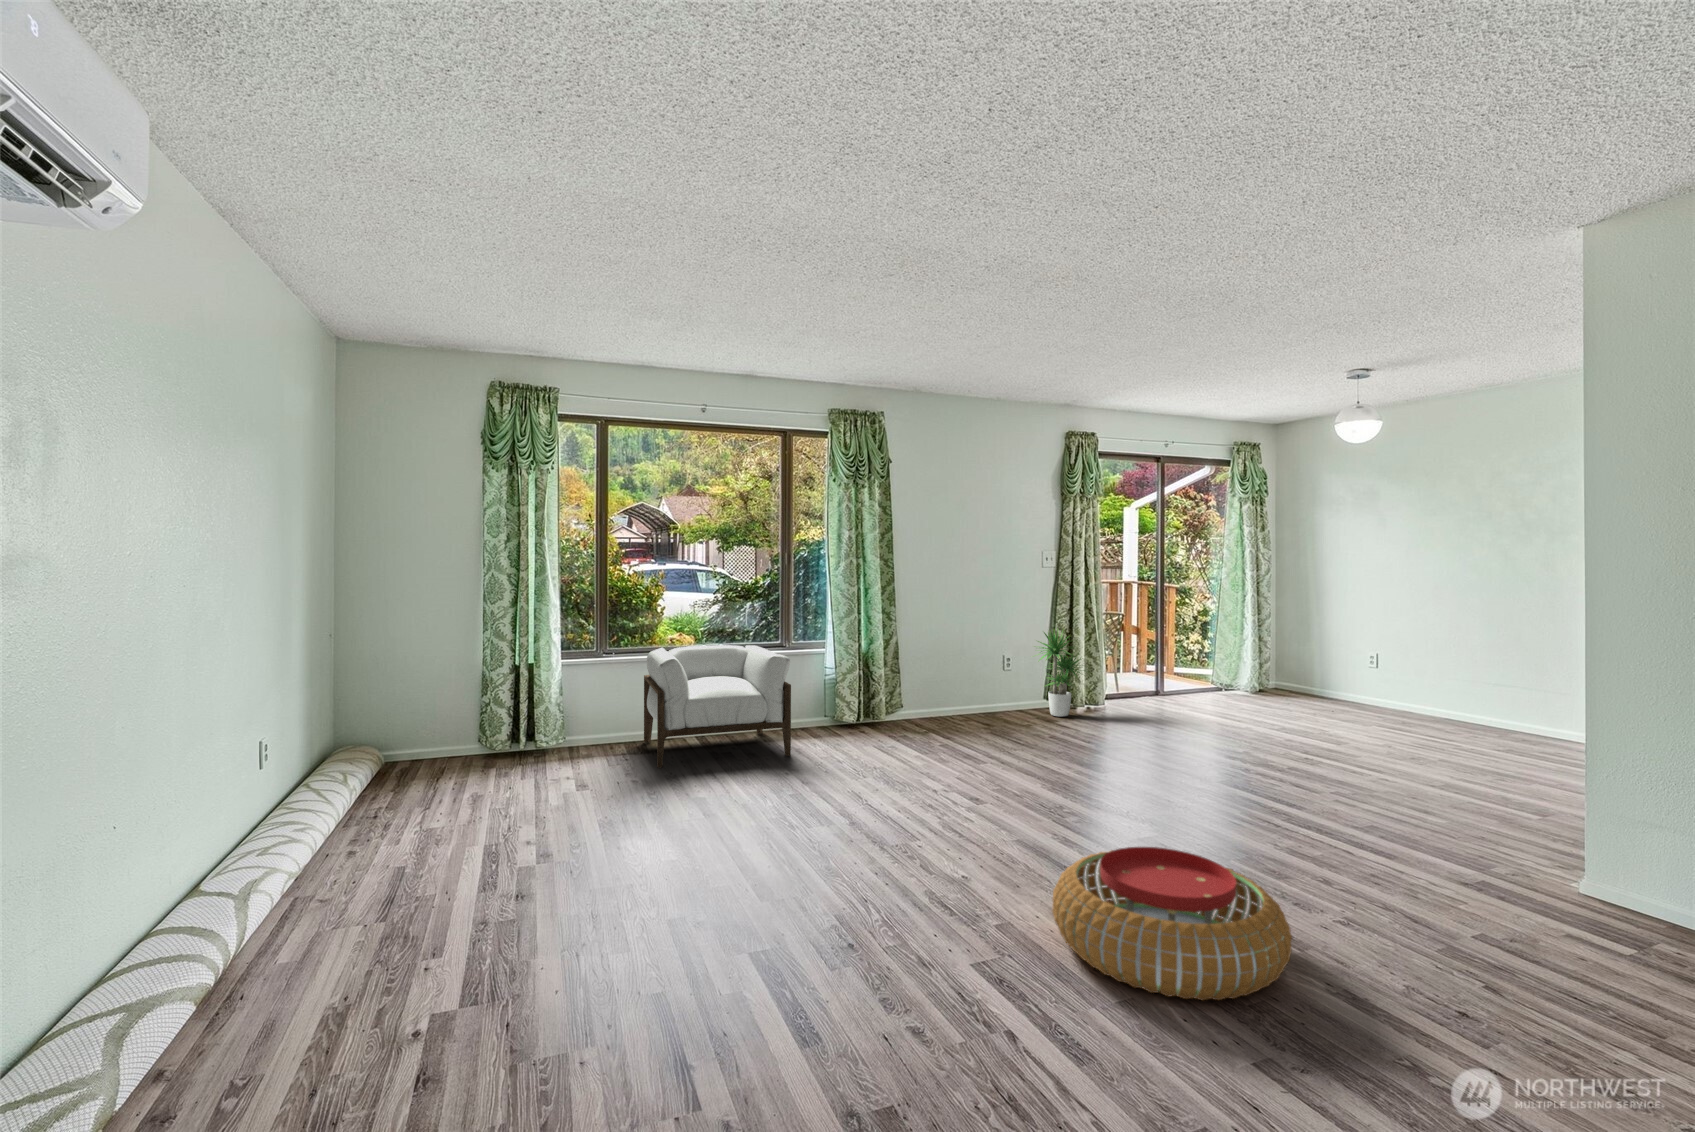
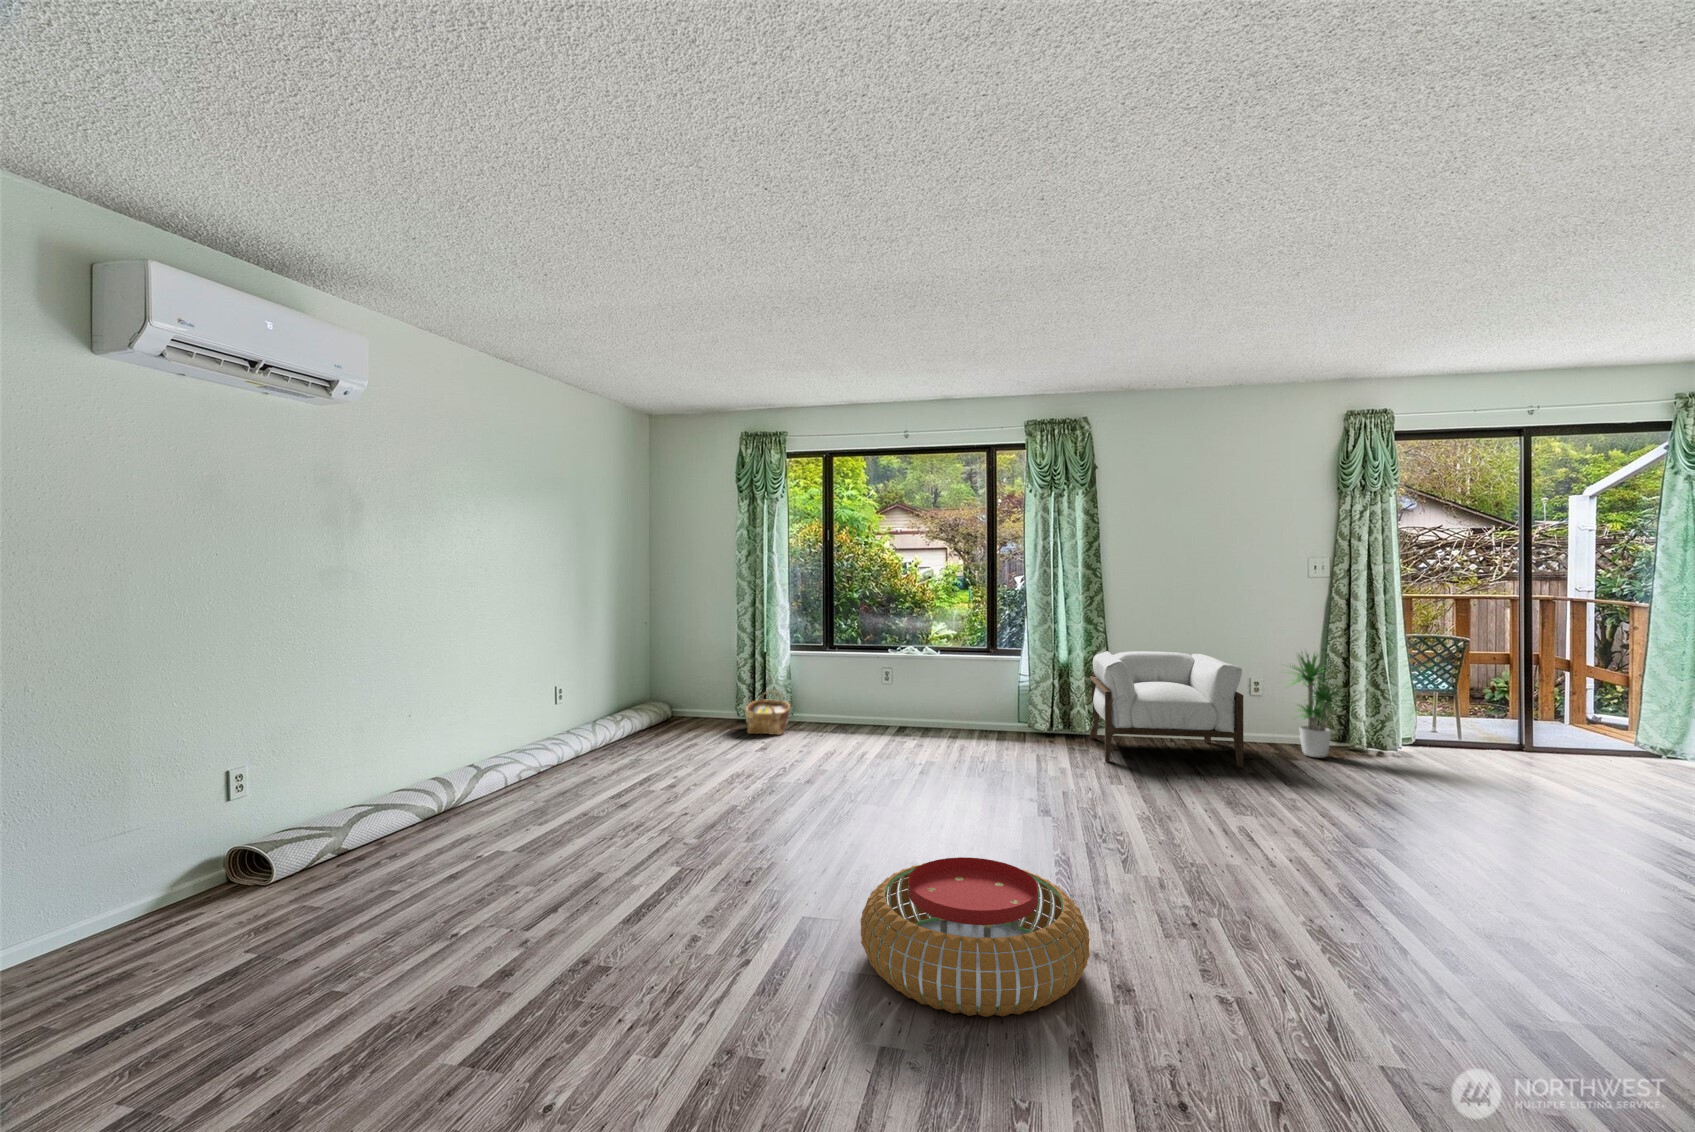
armchair: present [644,645,791,768] -> present [1090,651,1243,767]
woven basket: none [522,711,582,770] -> present [745,691,790,735]

